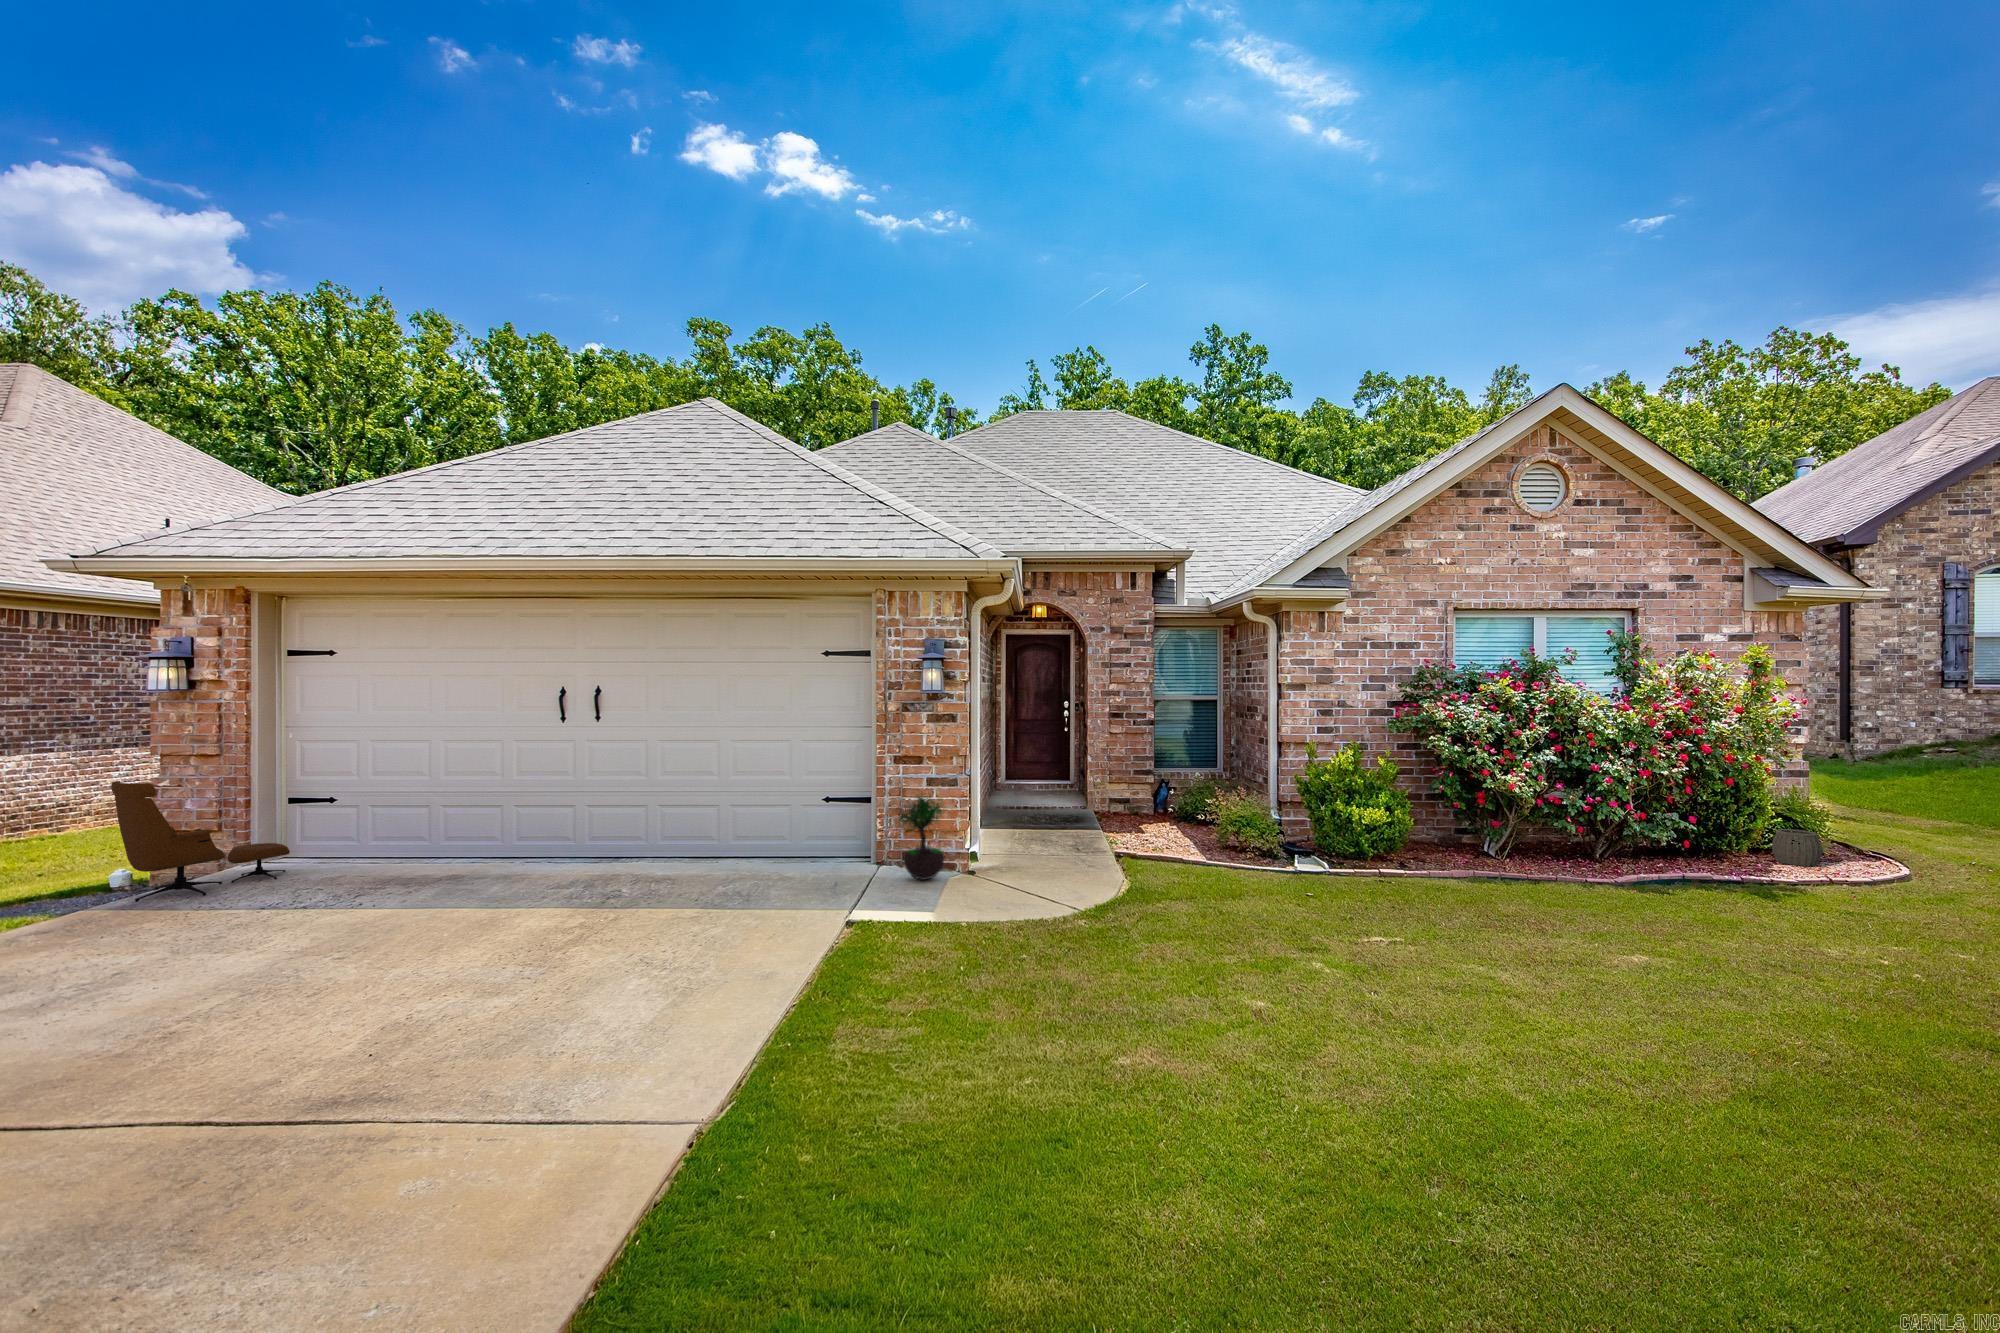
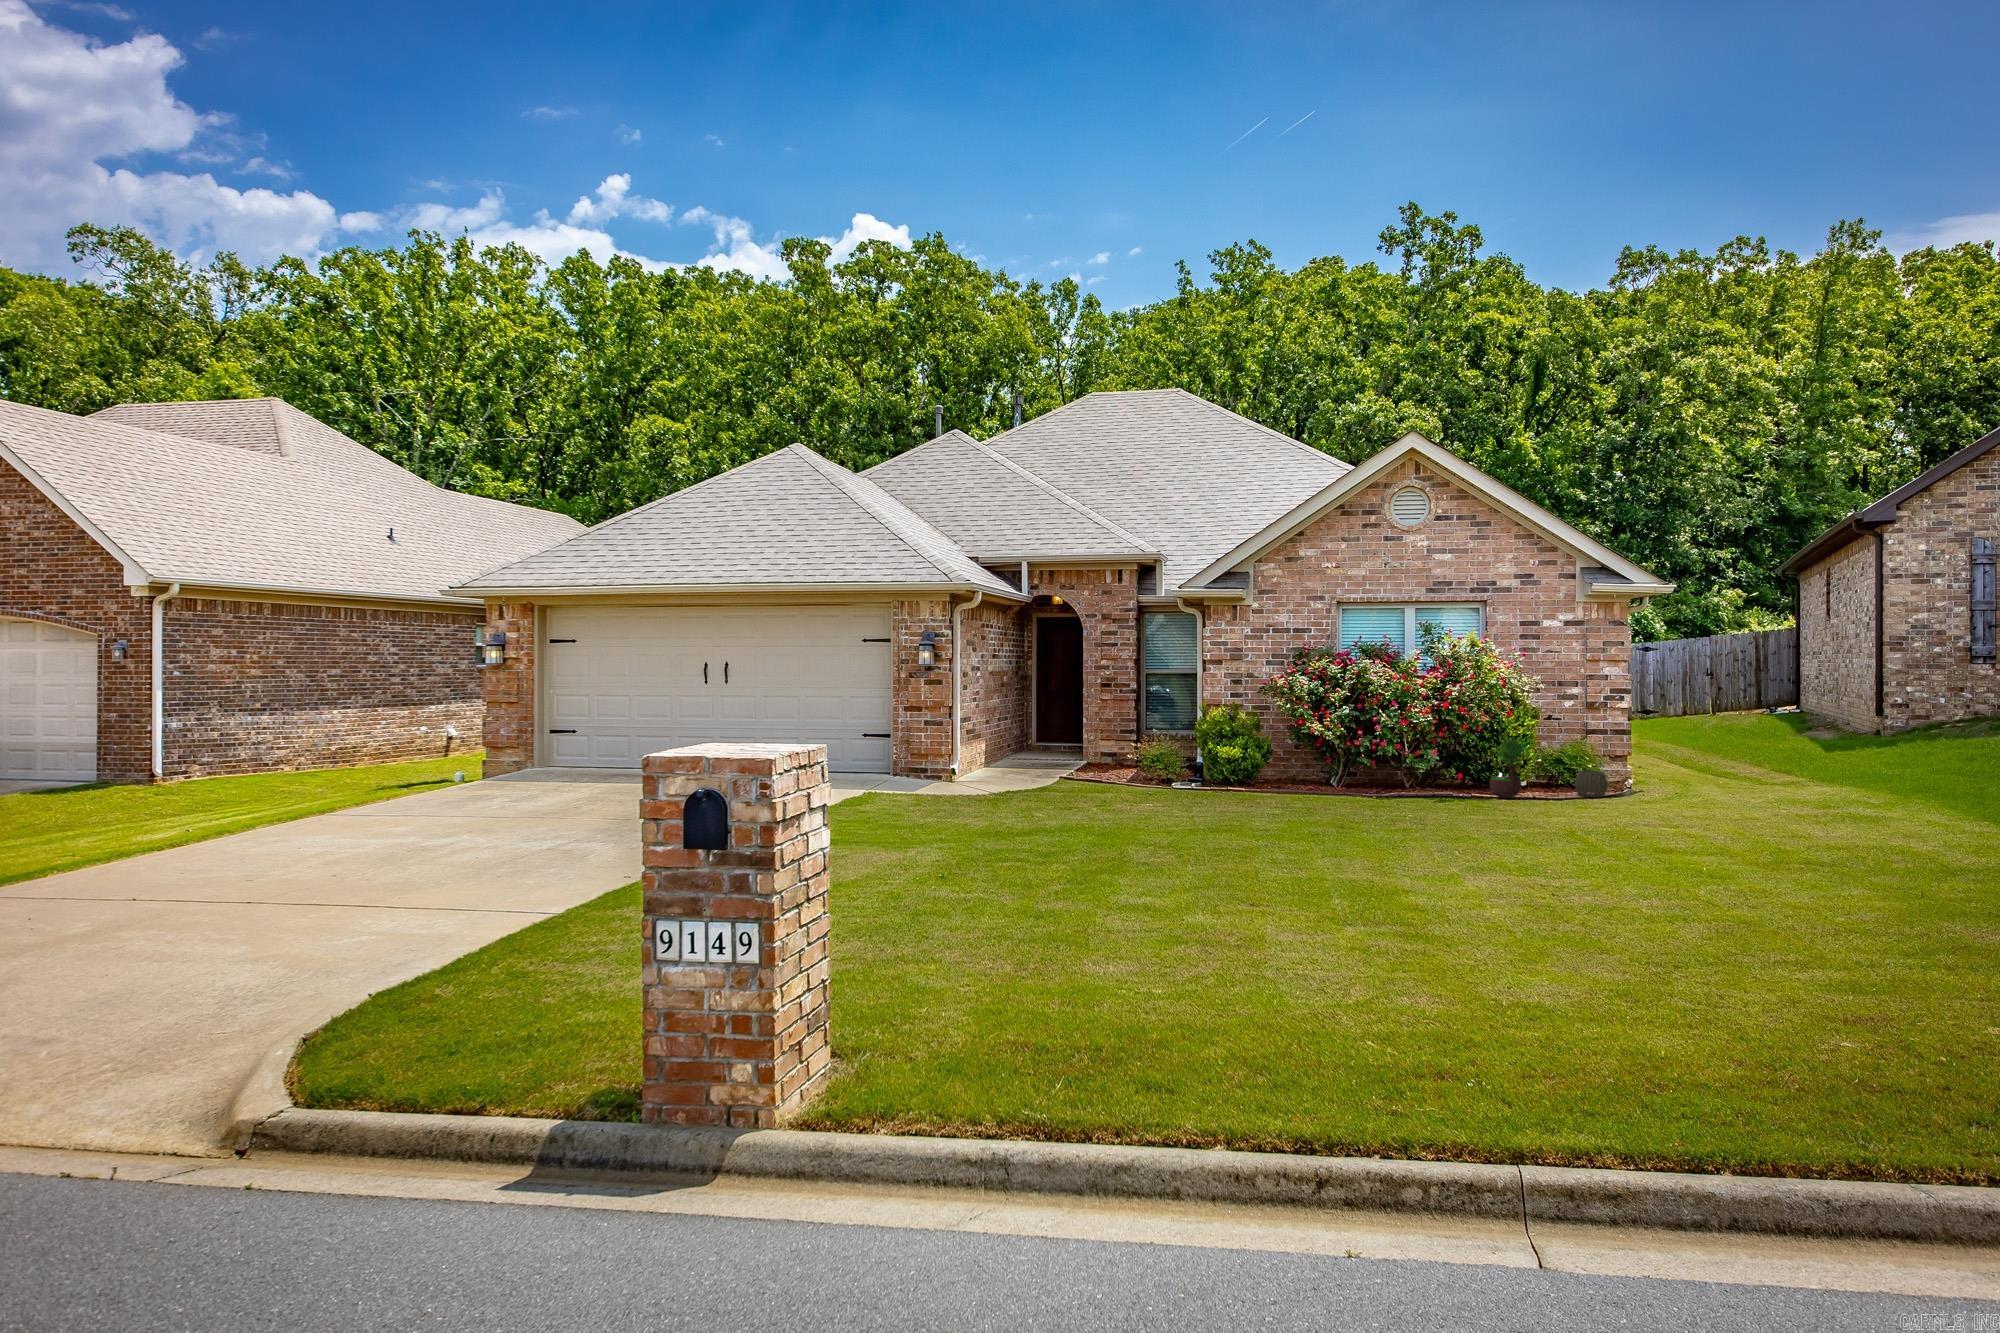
lounge chair: present [111,781,290,902] -> none [447,719,531,790]
potted tree: present [895,796,944,880] -> present [1490,737,1528,798]

